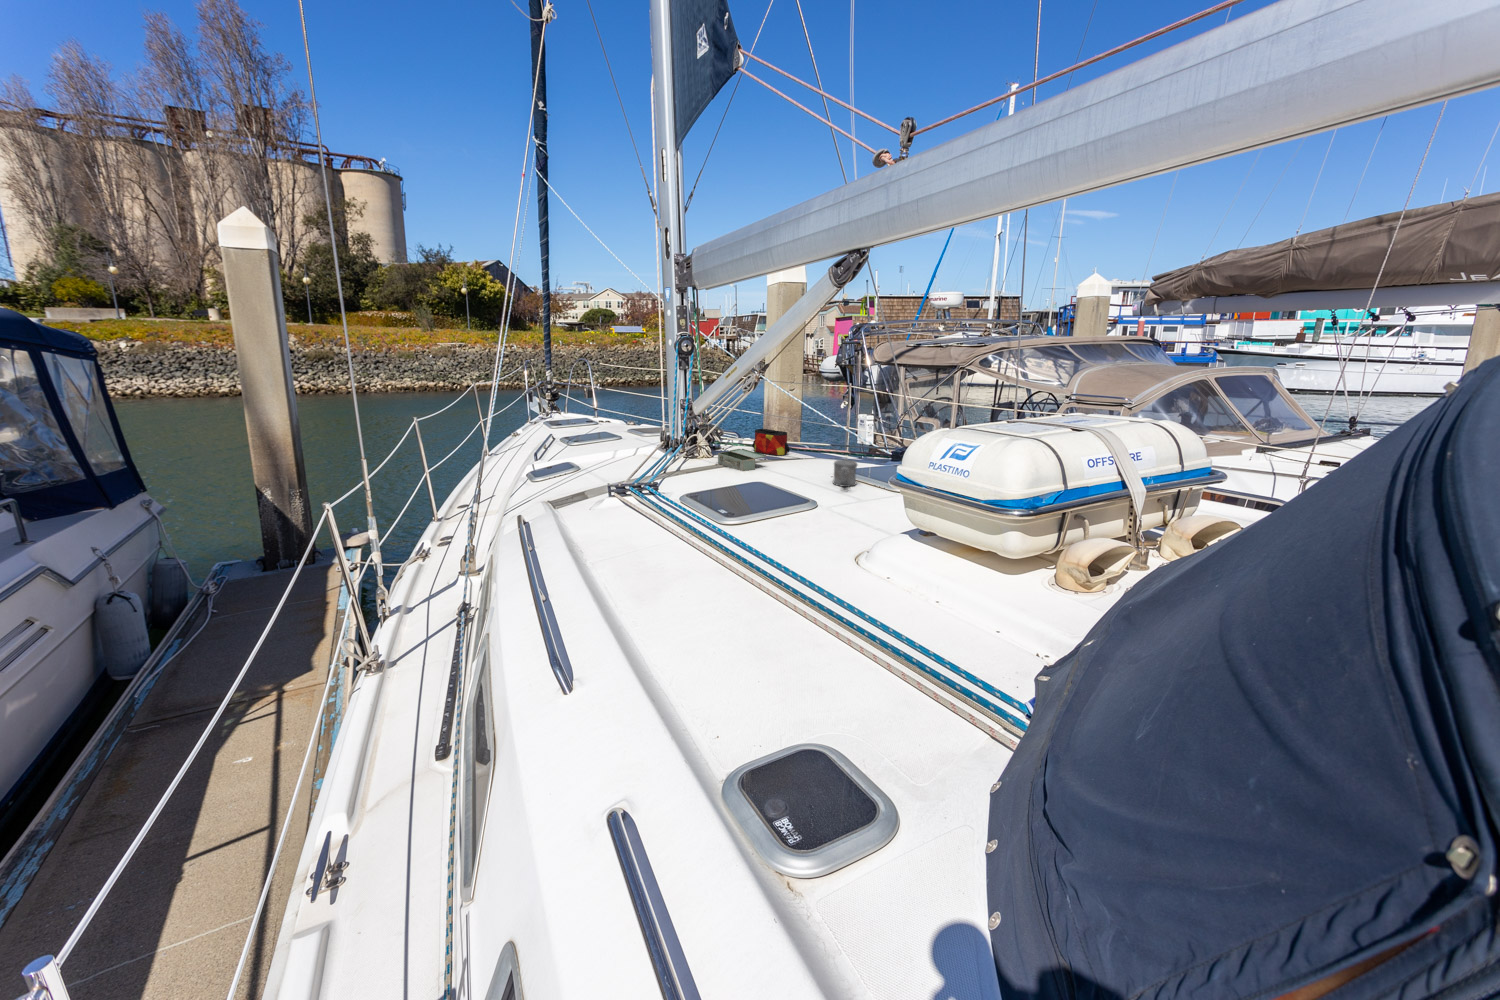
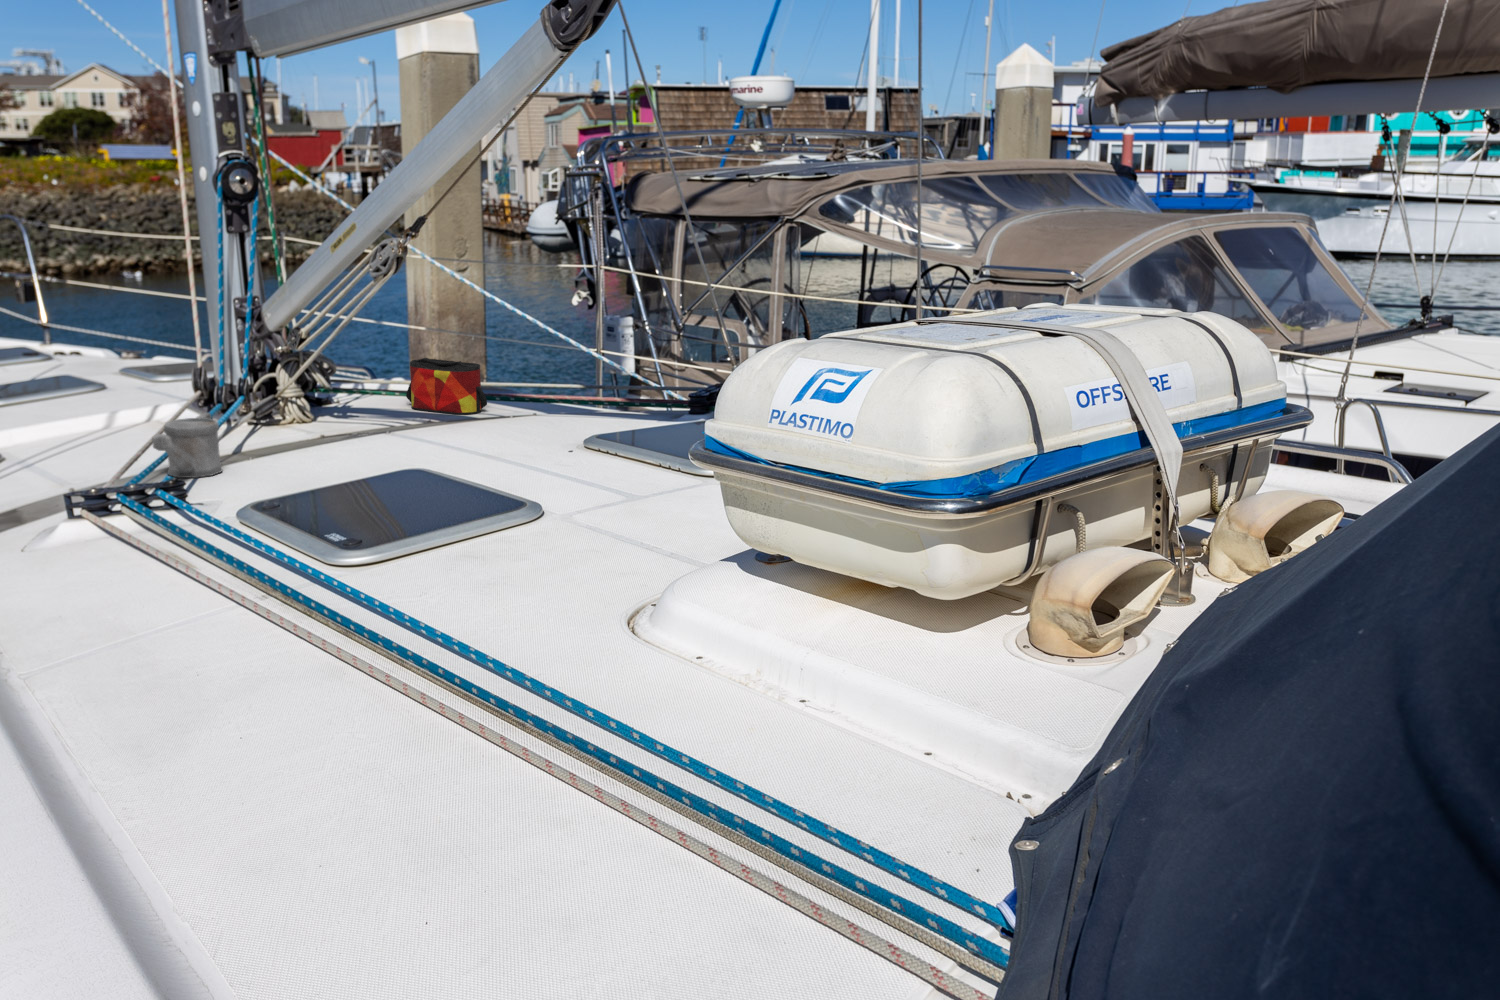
toolbox: present [718,449,766,471] -> none [328,401,436,450]
watering can: present [833,458,857,487] -> present [152,413,222,478]

